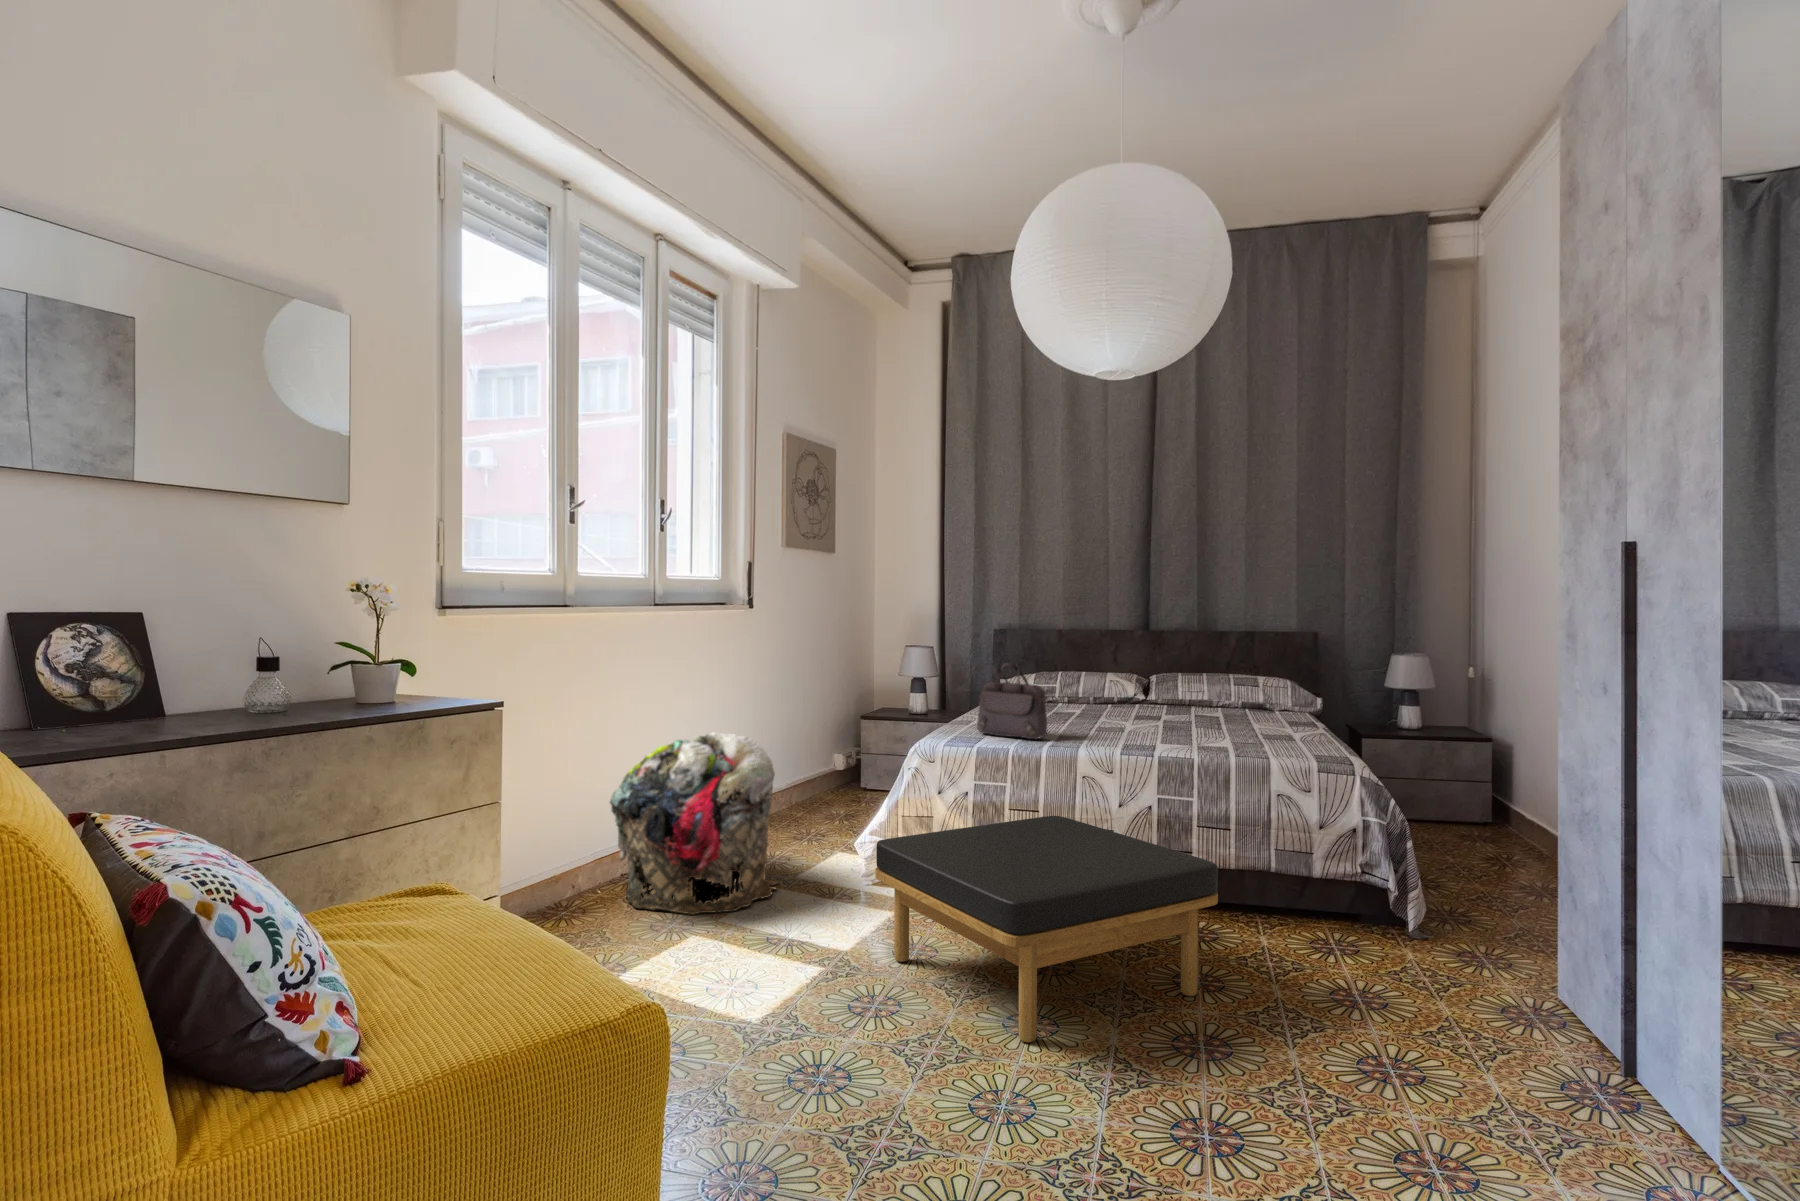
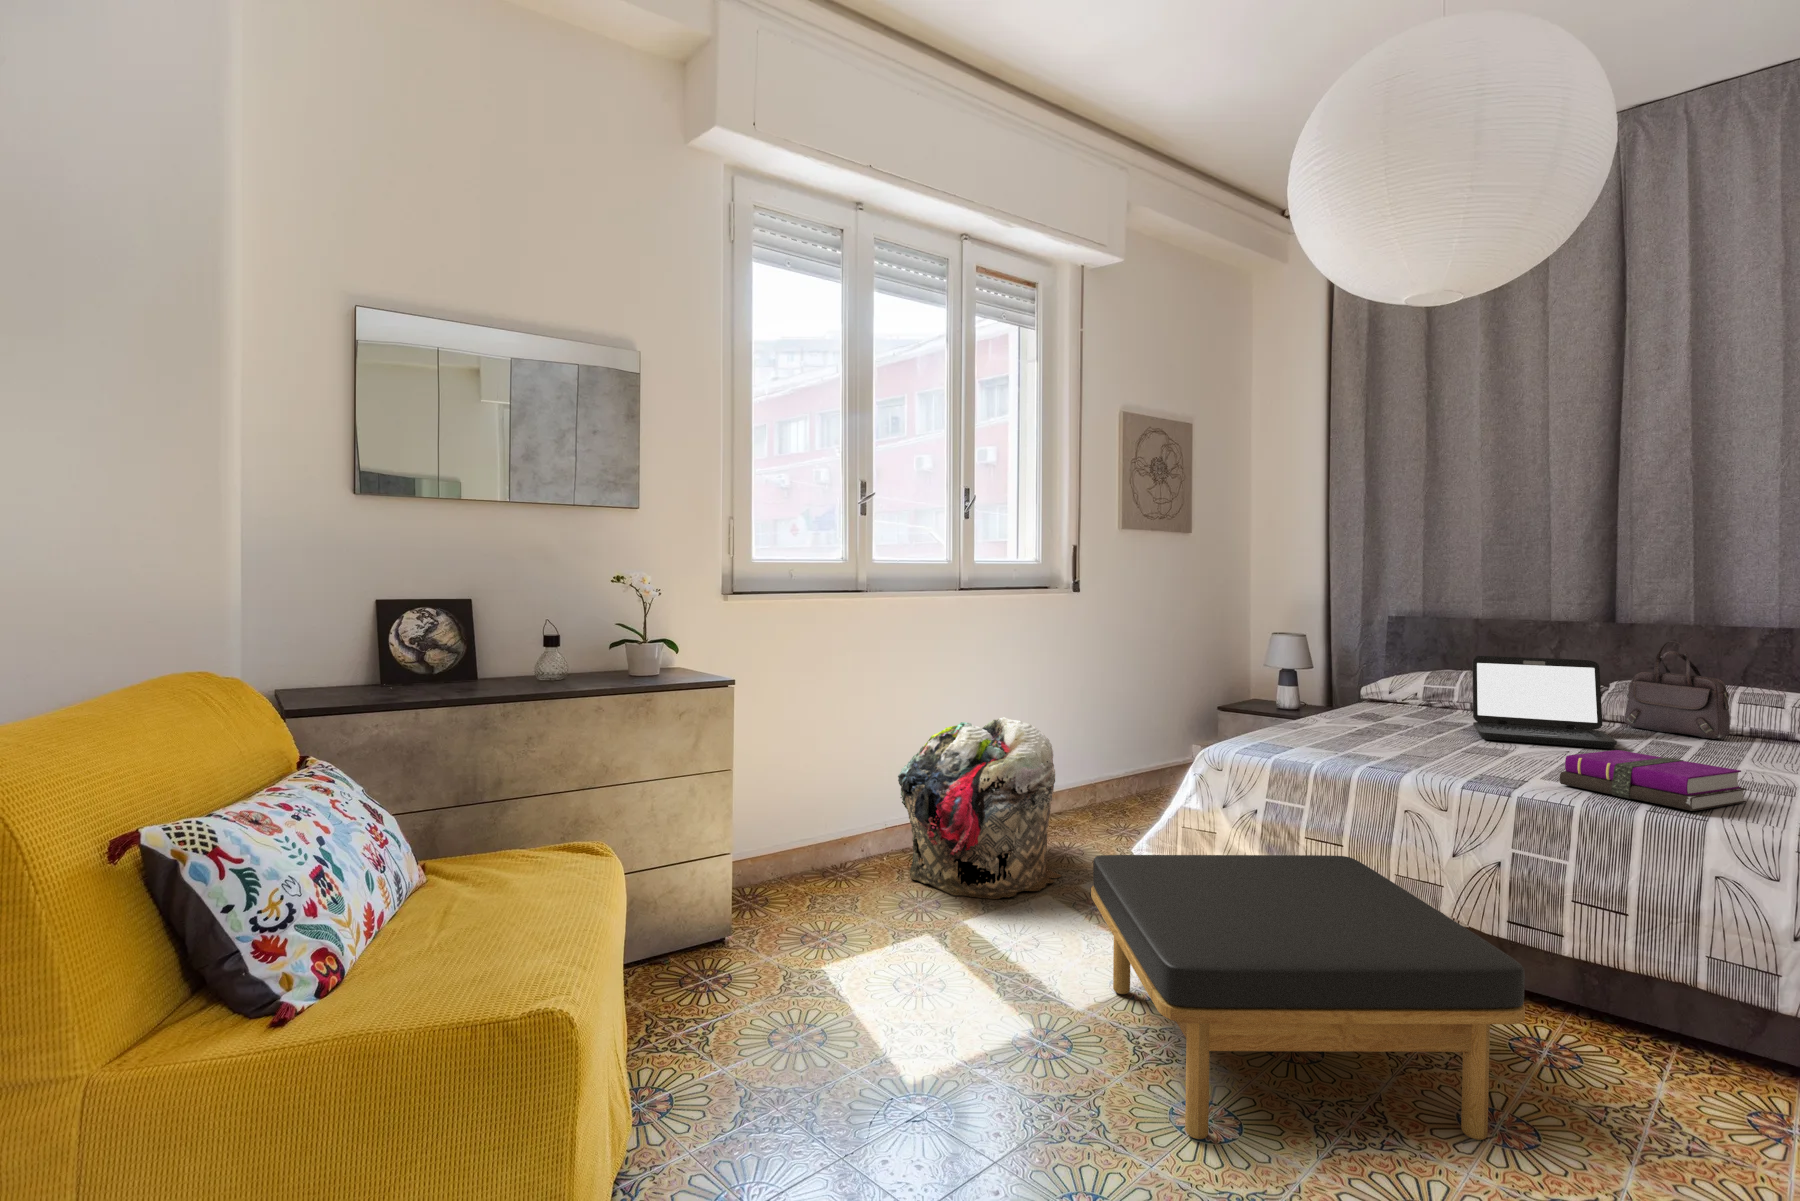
laptop: none [1080,655,1182,720] -> present [1472,656,1617,749]
handbag: present [977,658,1047,739] -> present [1625,641,1730,739]
notebook: none [1172,718,1276,753] -> present [1560,750,1747,811]

